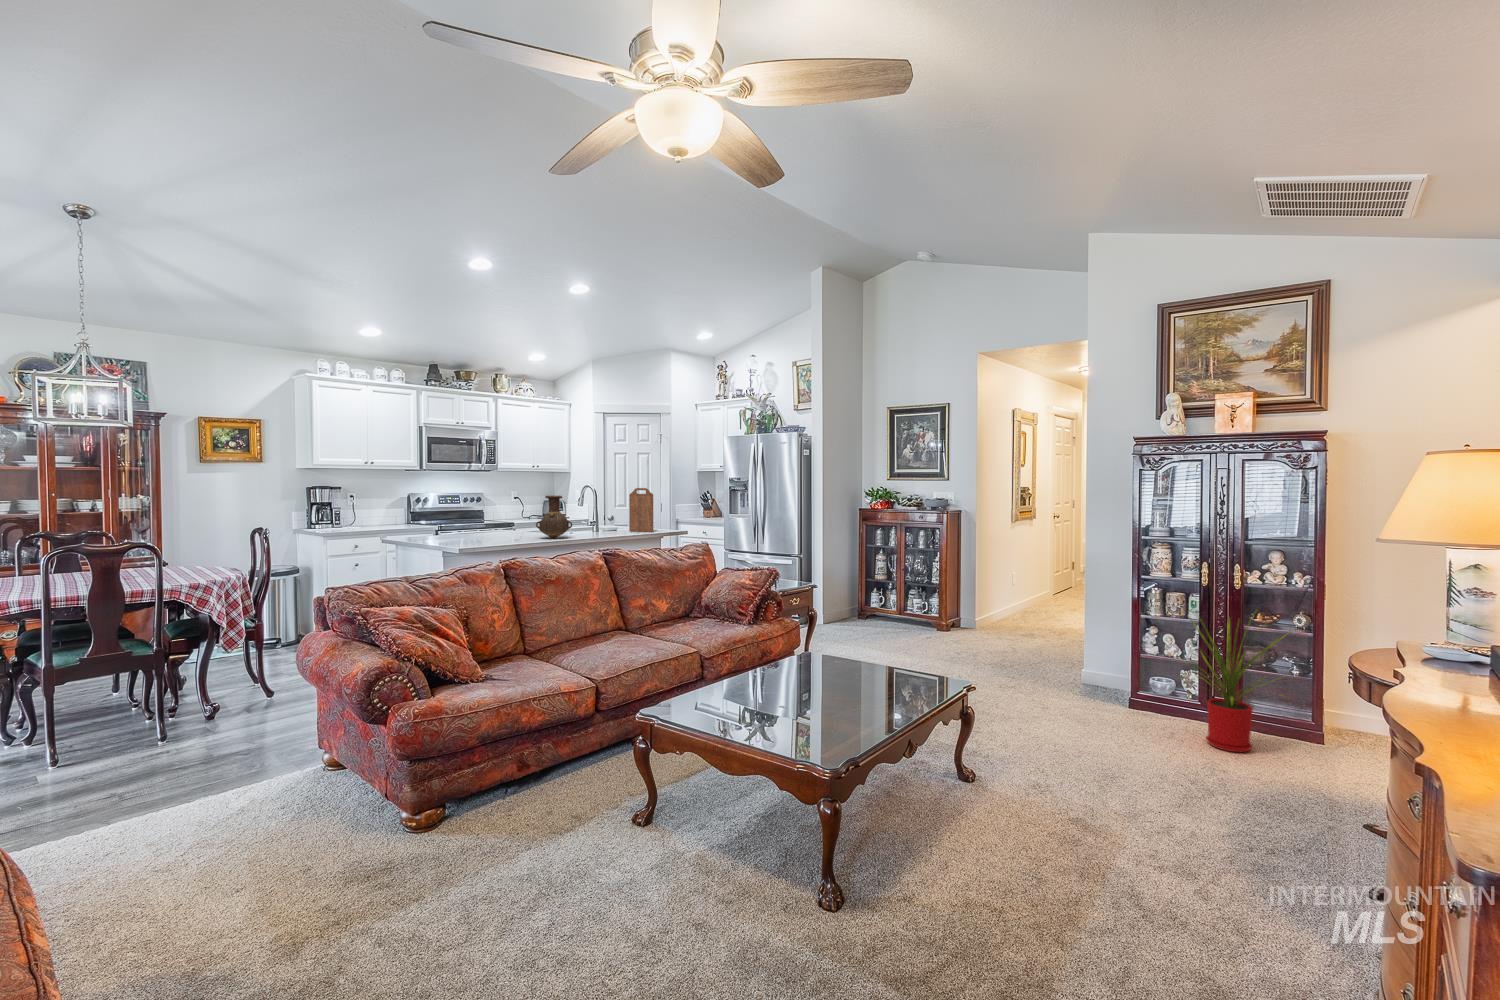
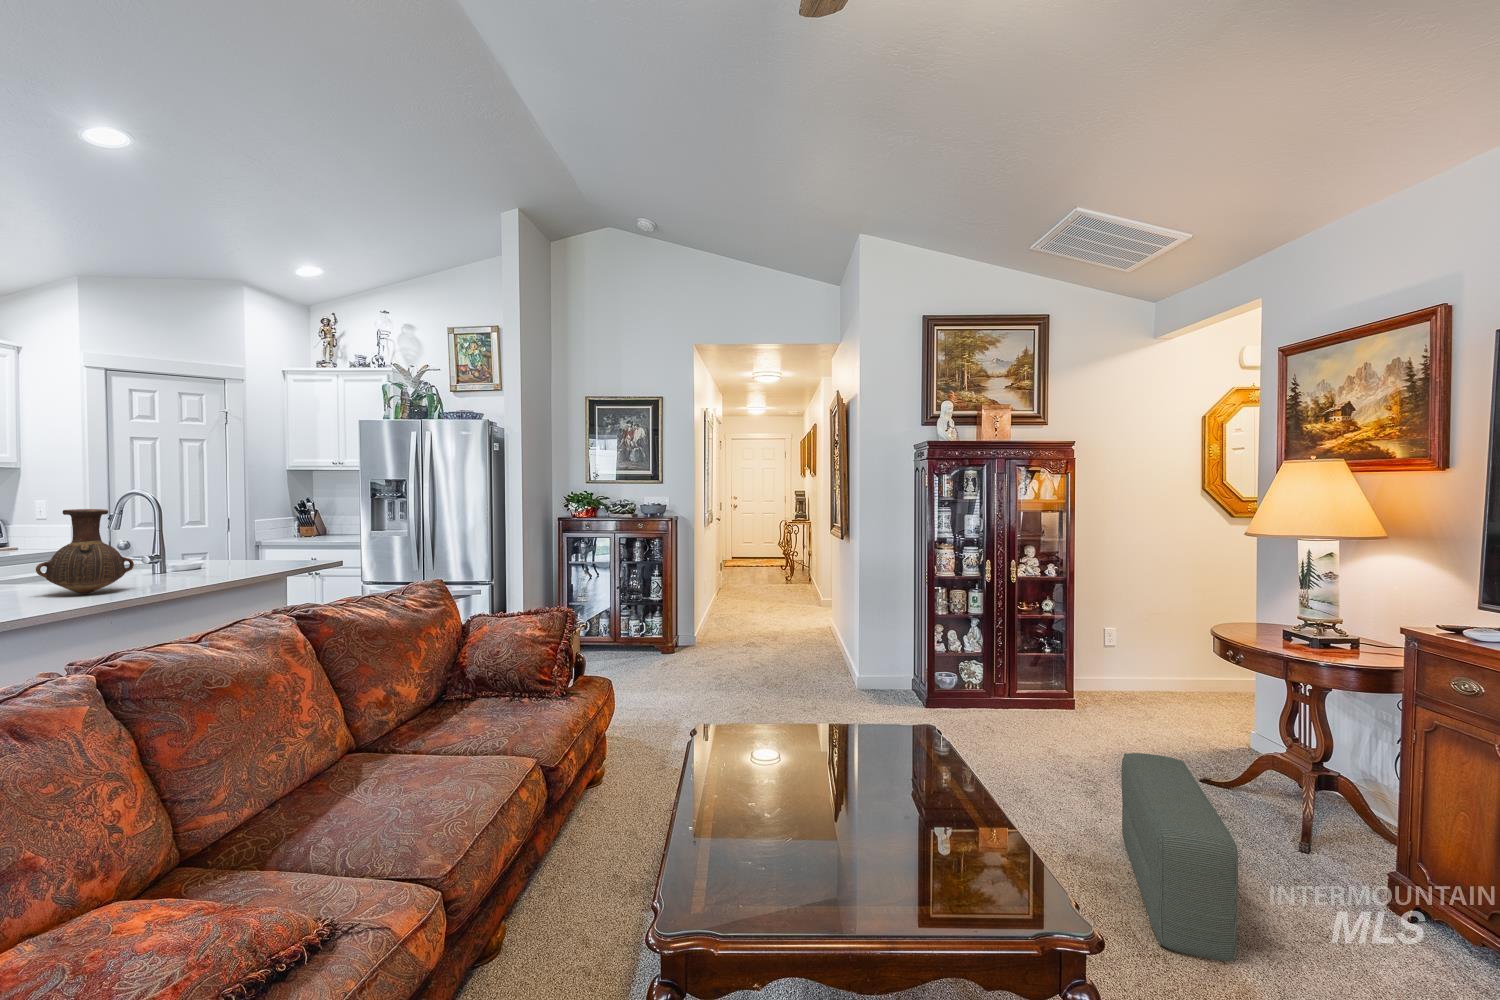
cutting board: present [629,488,653,532] -> none [227,494,280,568]
house plant: present [1183,614,1293,752] -> none [983,597,1087,731]
pouf: none [1050,745,1211,903] -> present [1121,753,1238,961]

